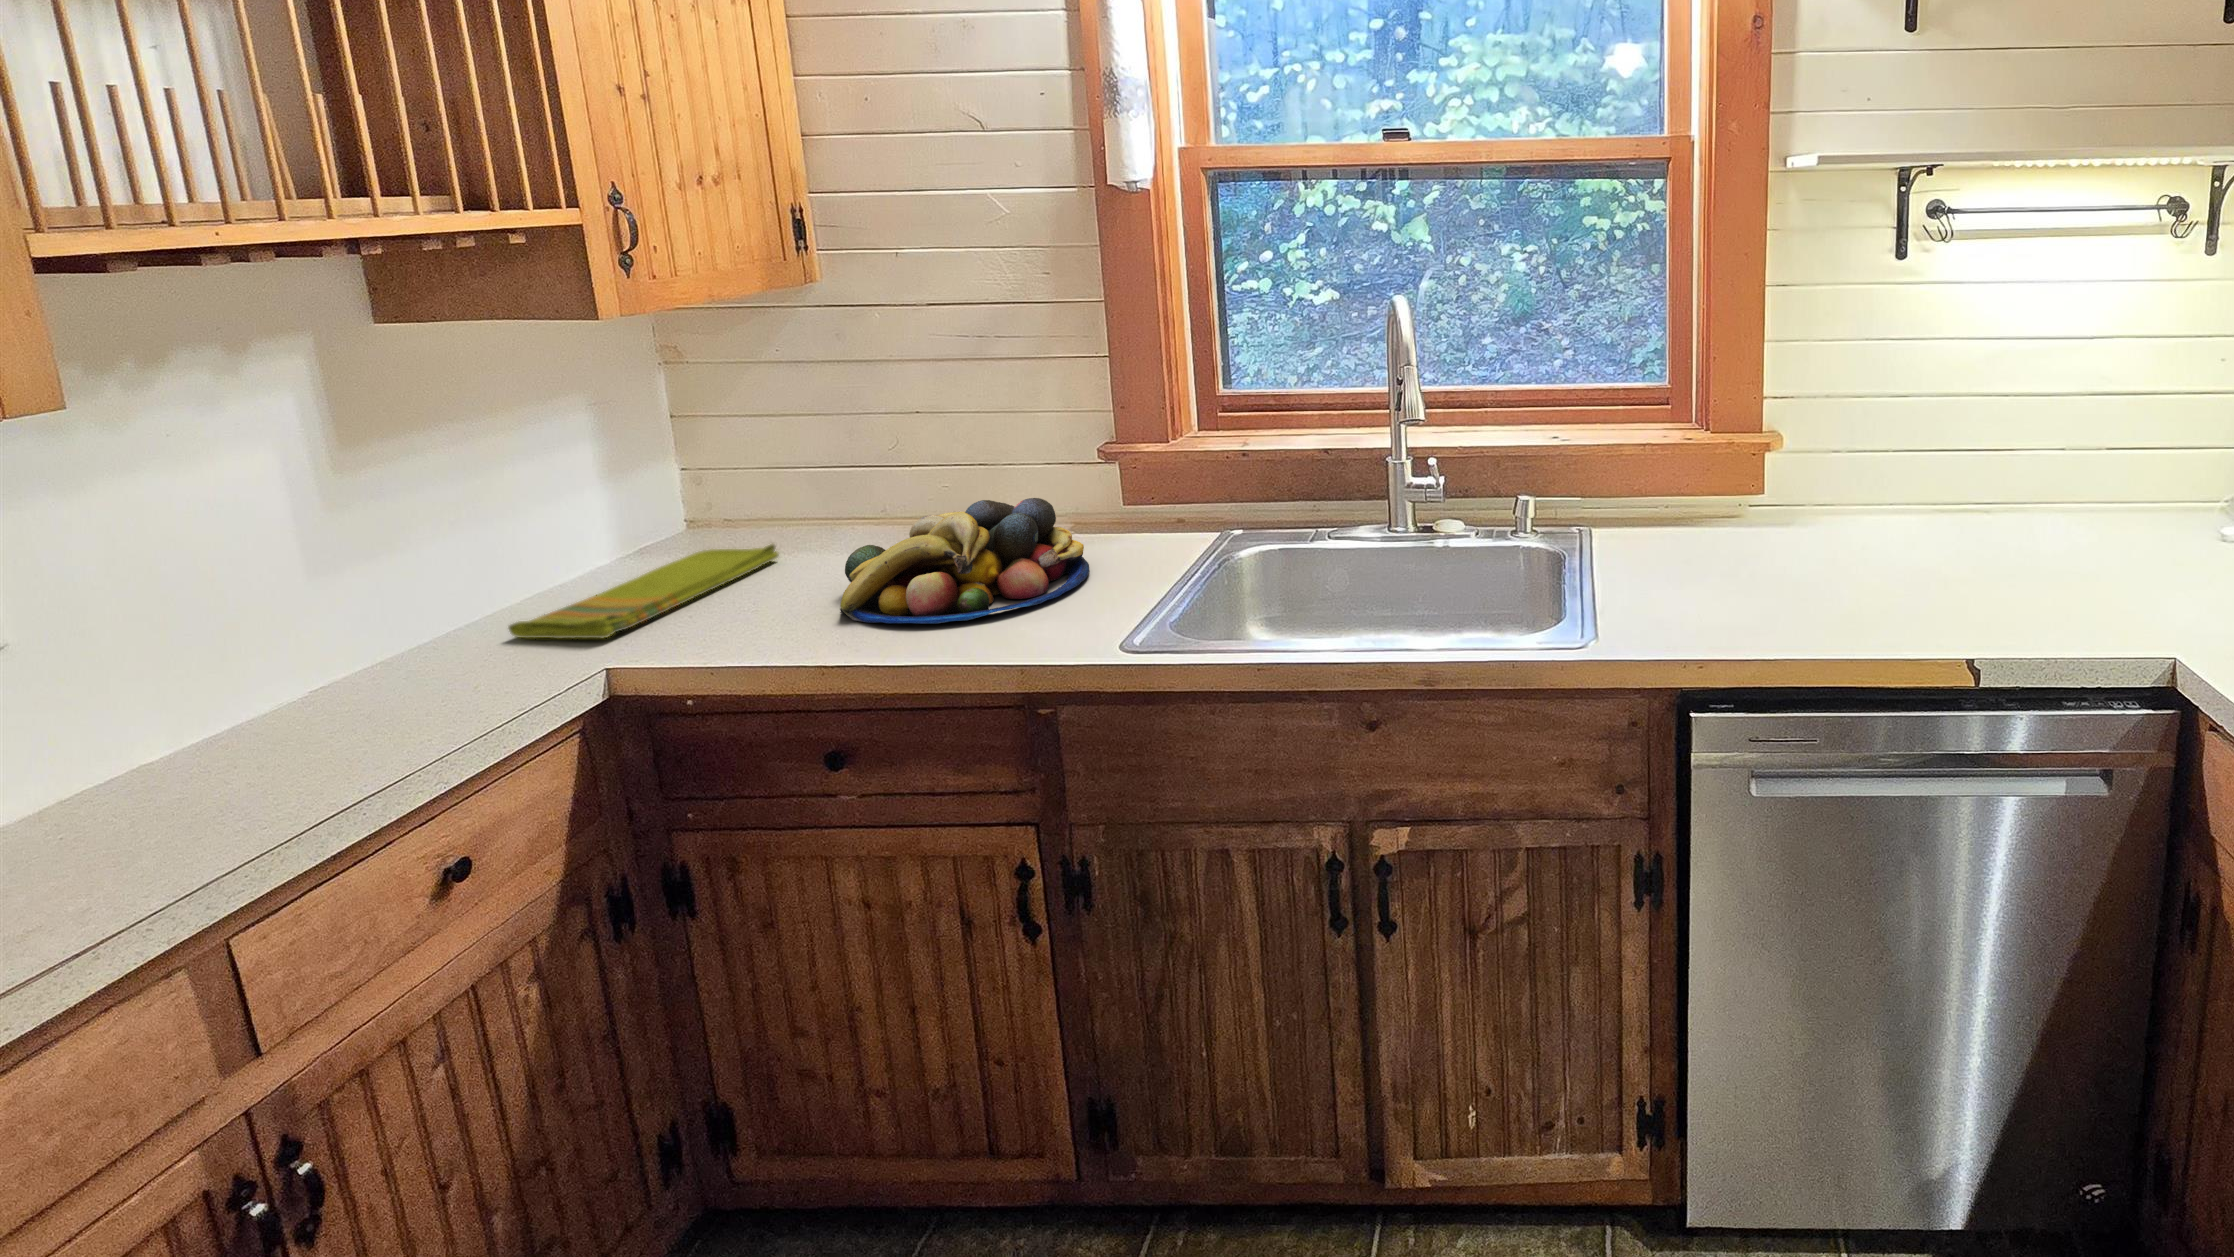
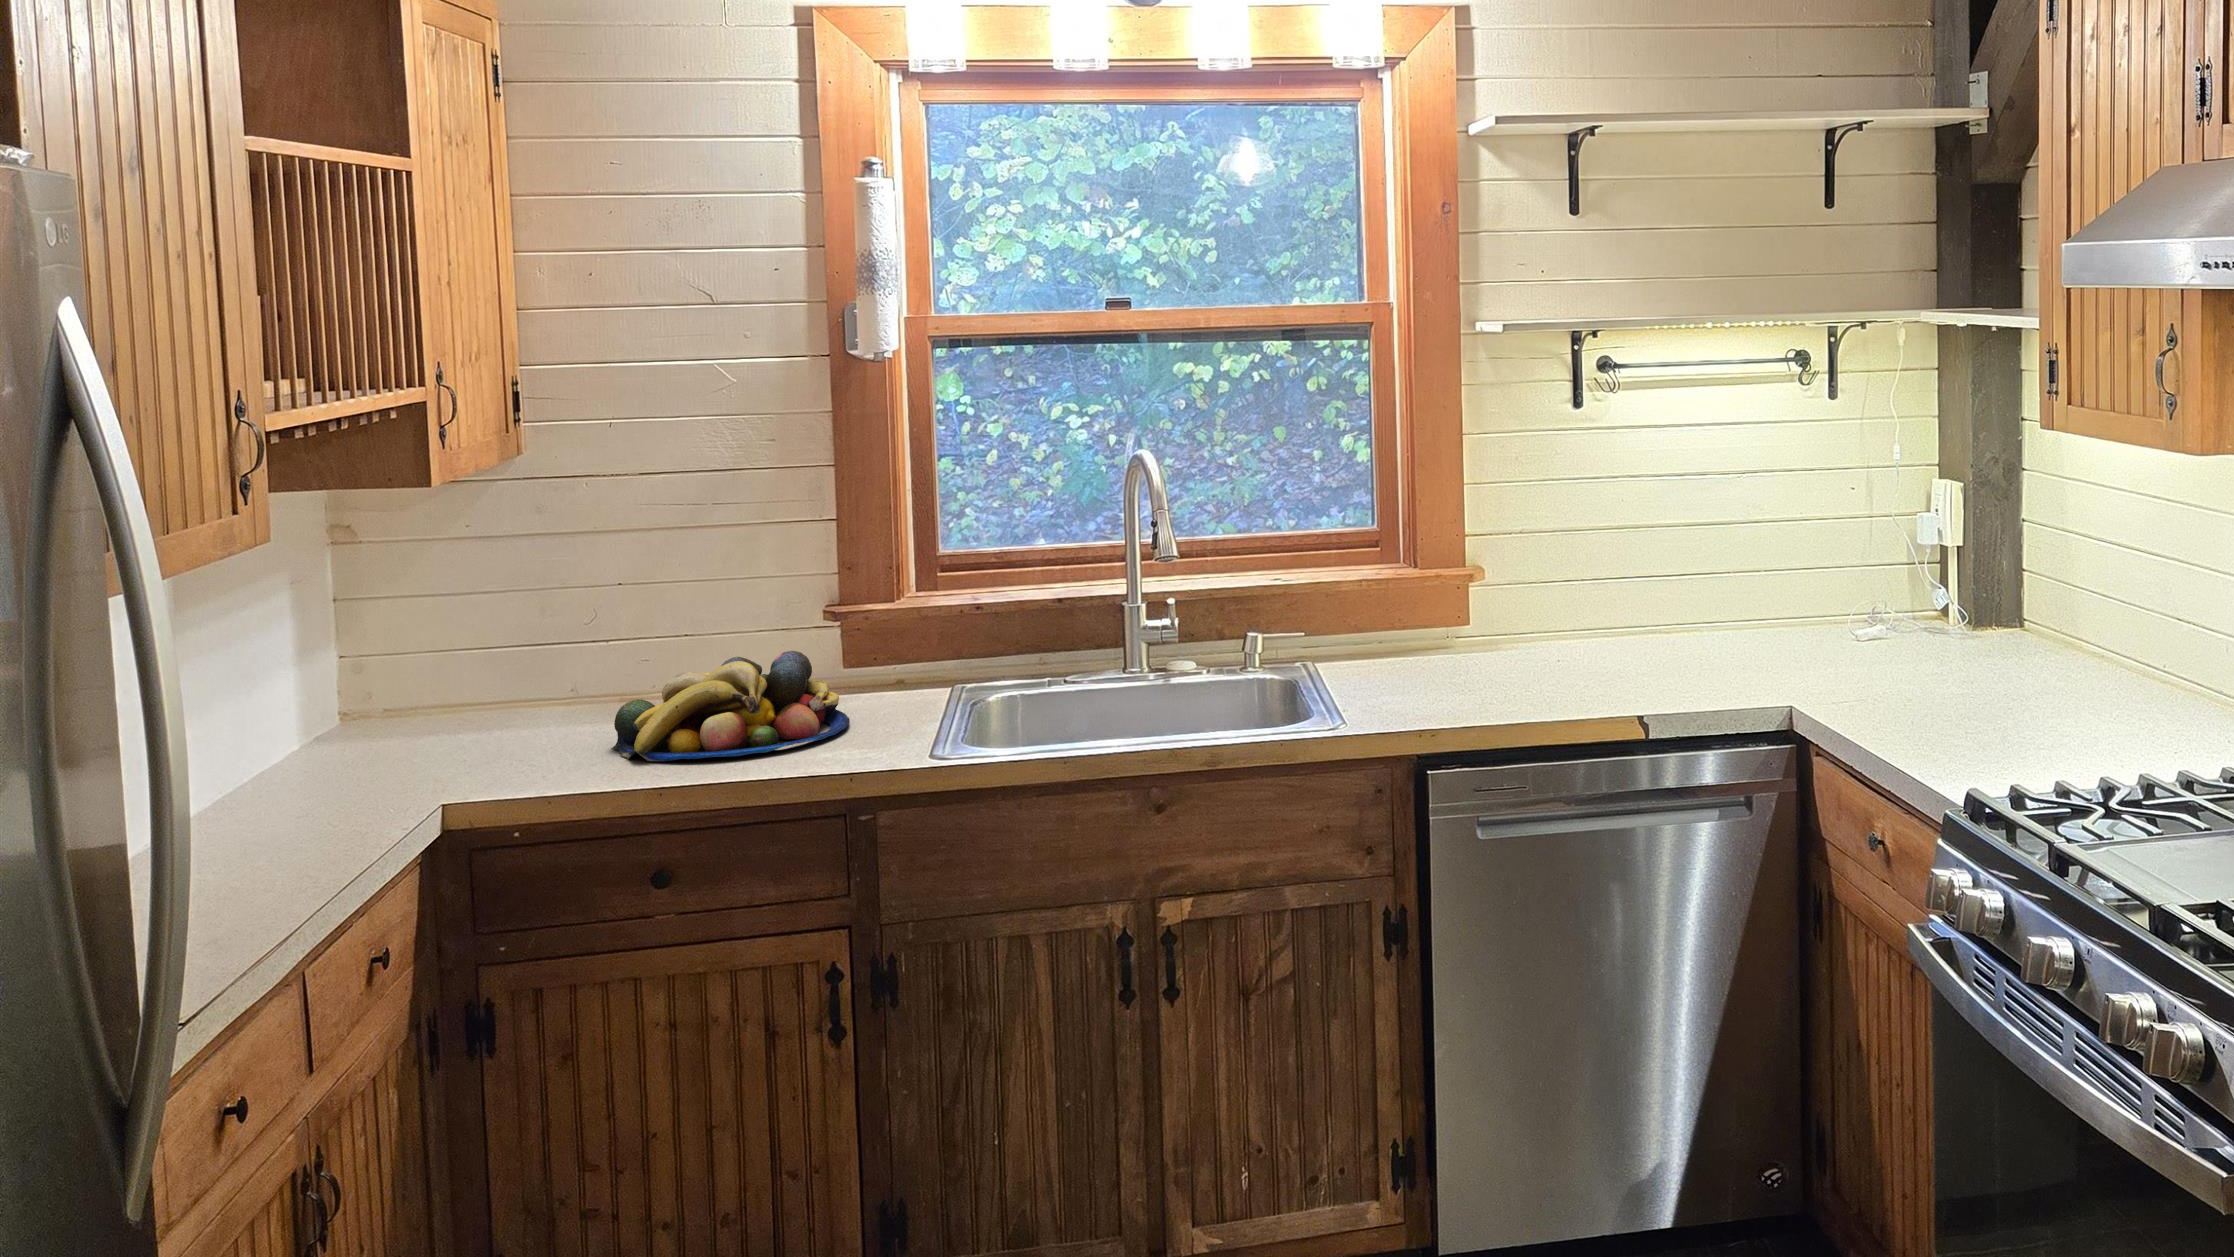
dish towel: present [509,544,779,639] -> none [307,716,504,793]

